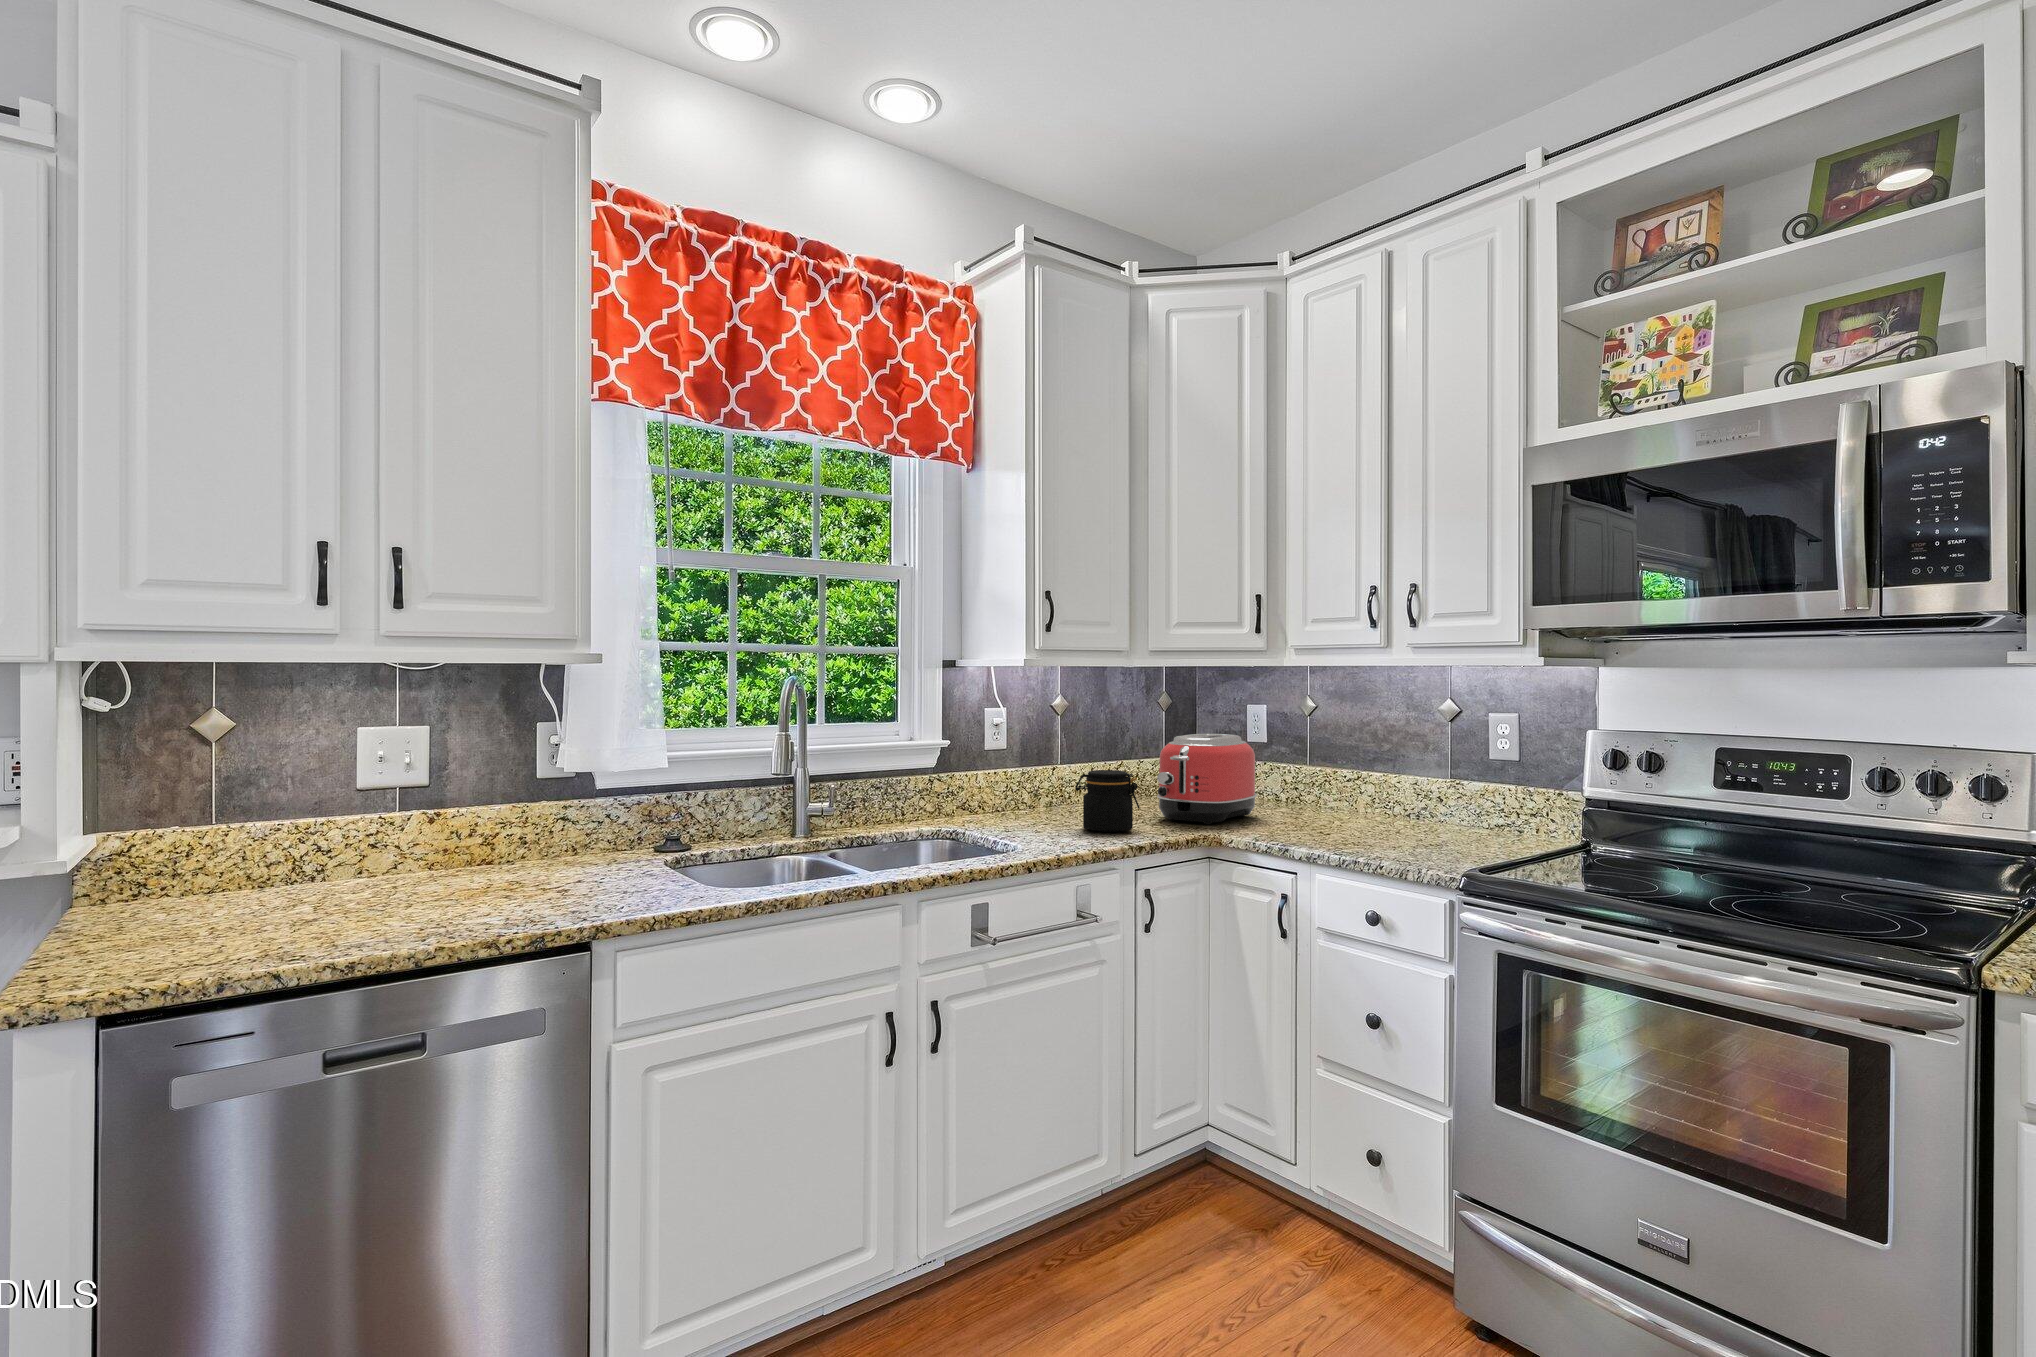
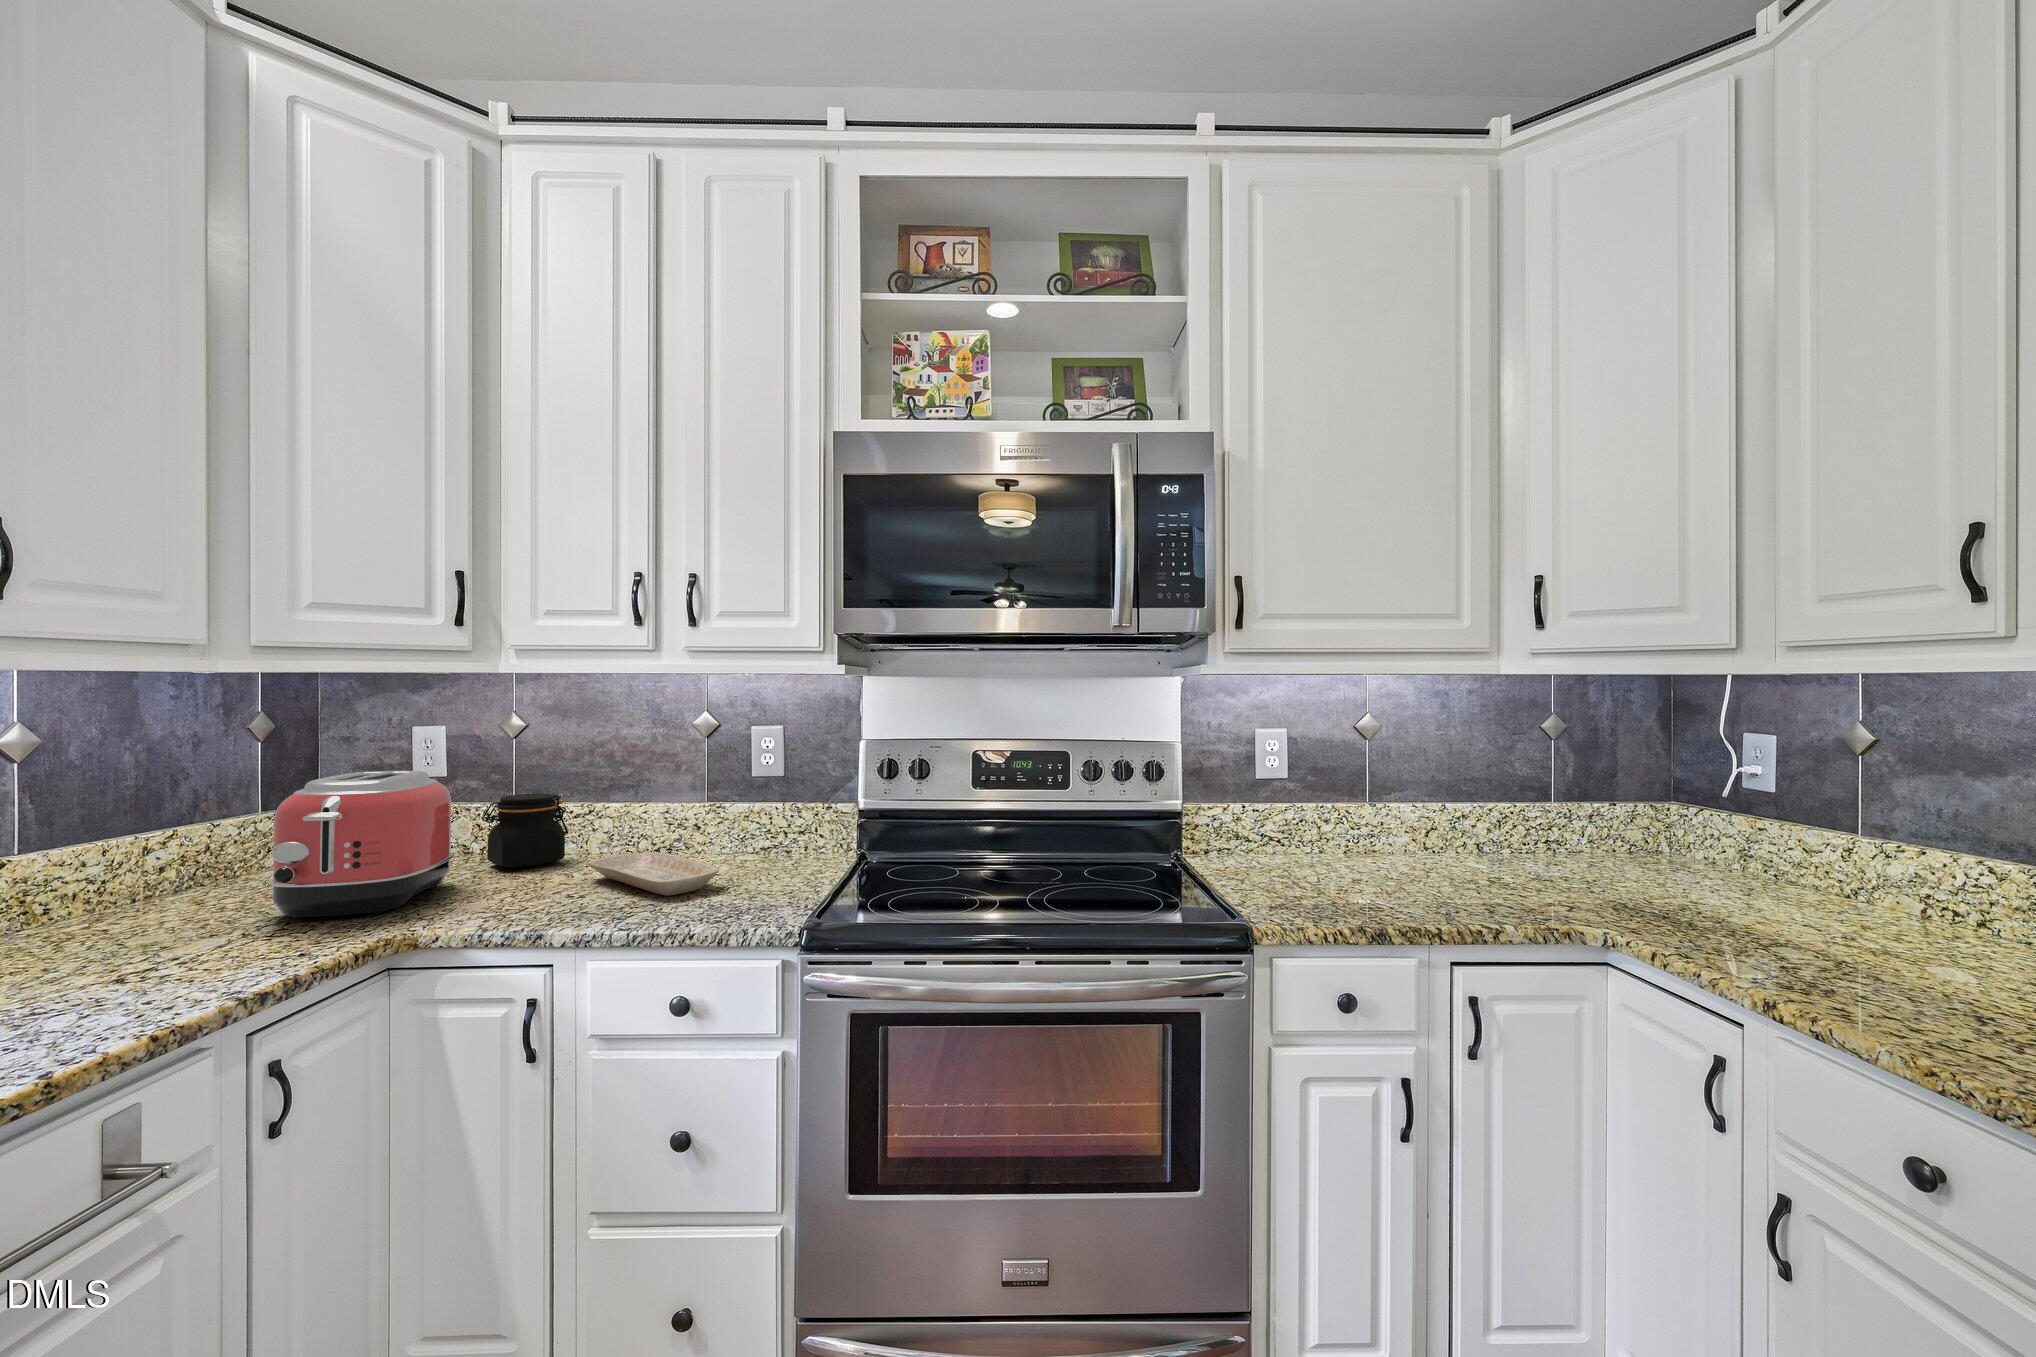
jar: present [1075,770,1139,832] -> present [482,794,568,868]
tray: none [1340,811,1427,842] -> present [588,852,719,896]

